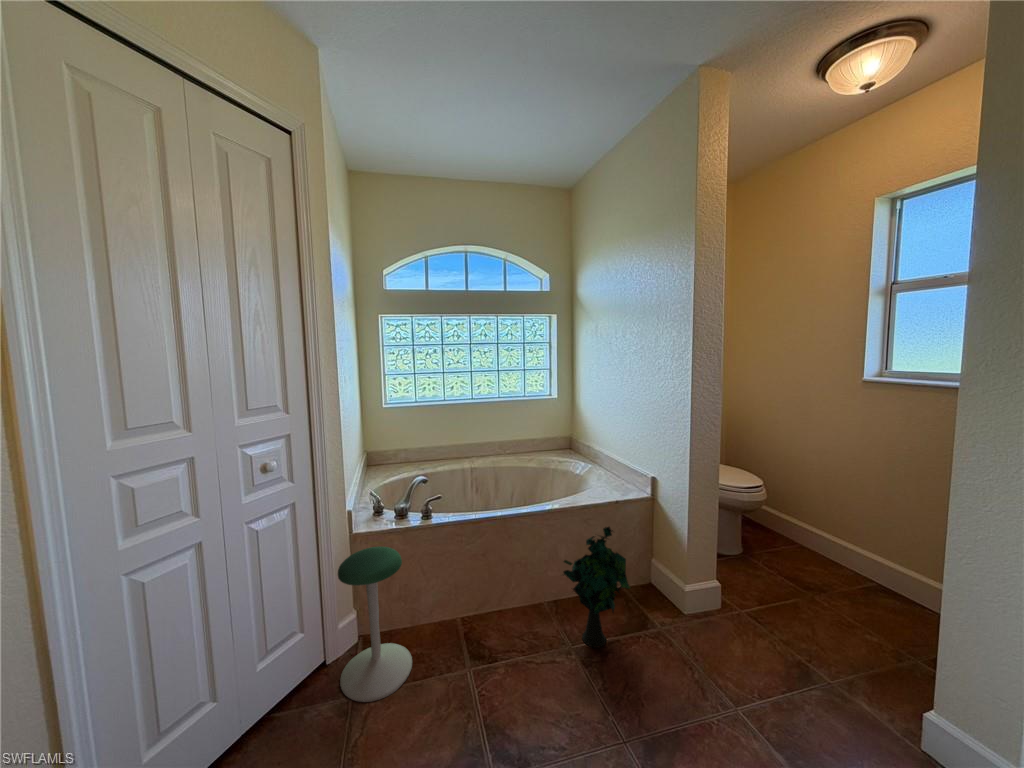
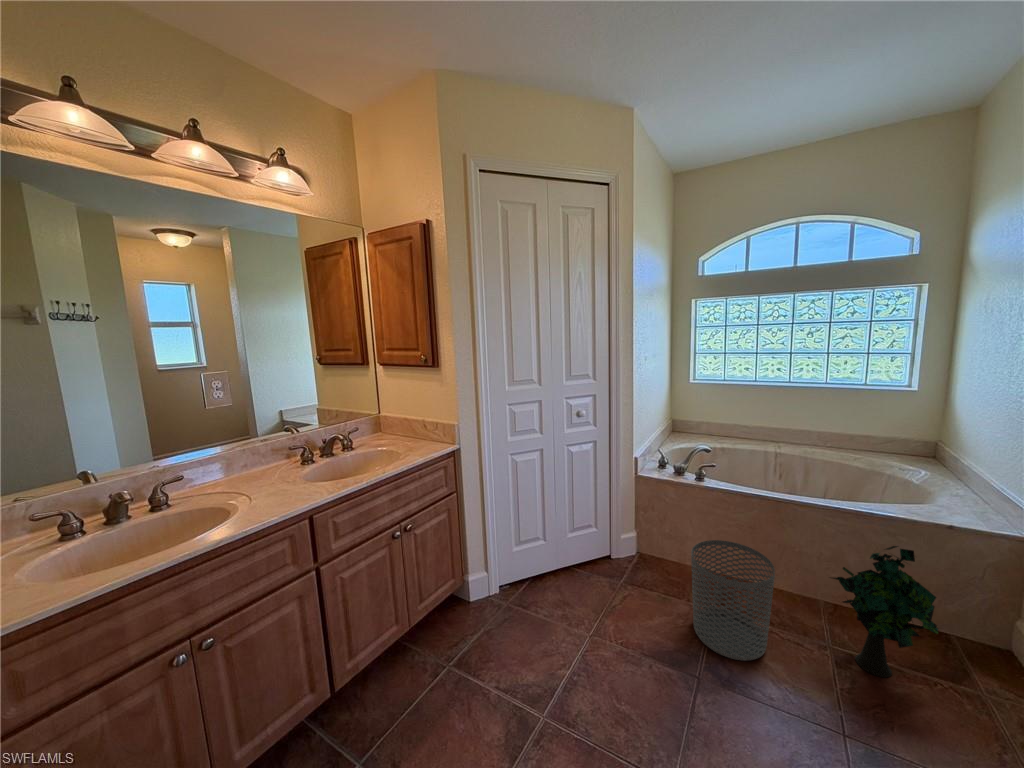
stool: present [338,546,412,702] -> none [616,487,669,594]
waste bin: none [449,576,532,721] -> present [691,540,775,661]

